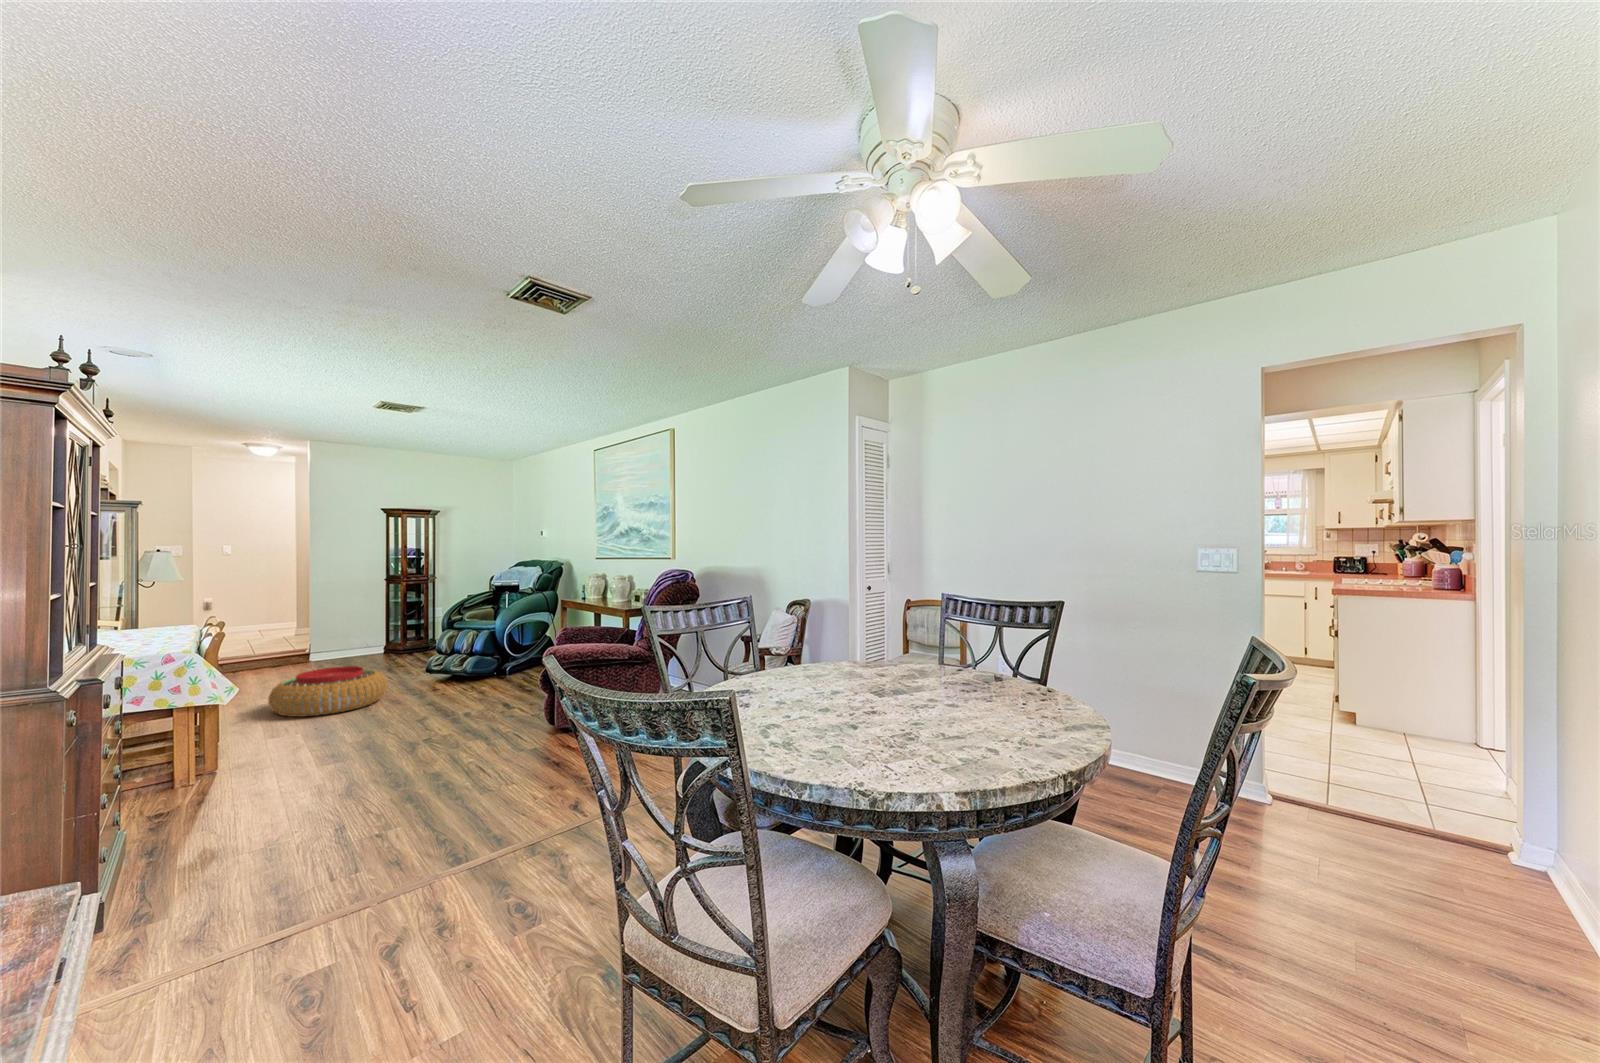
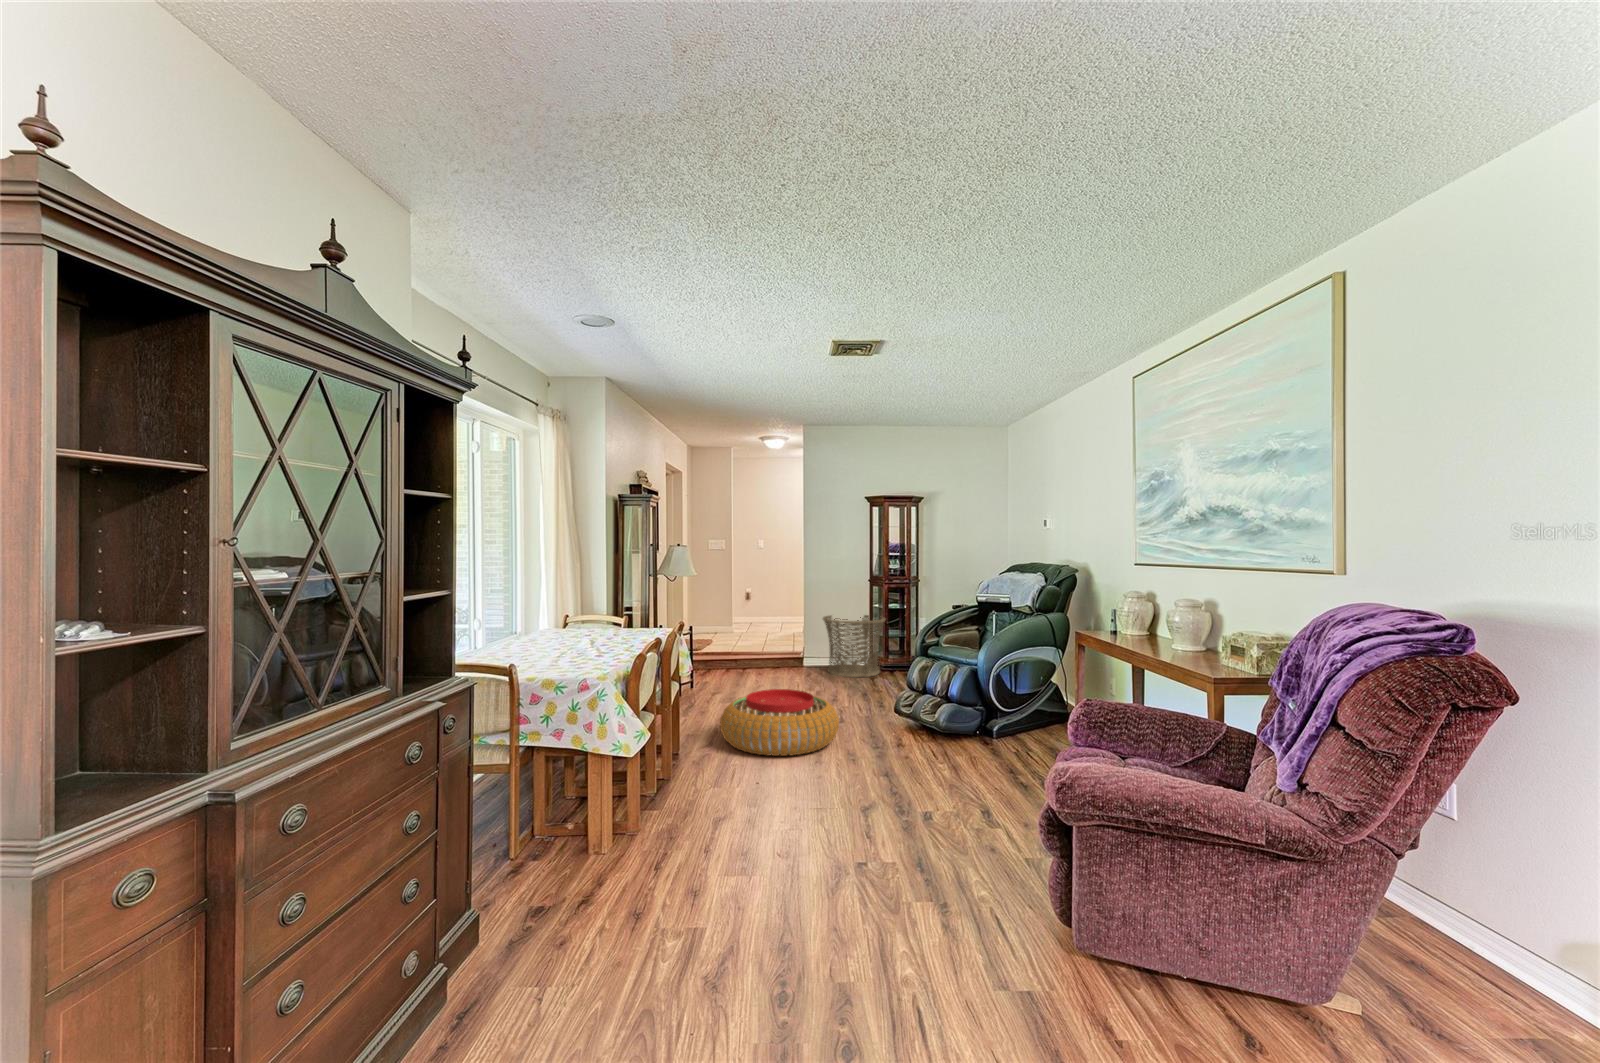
basket: none [339,608,406,663] -> present [823,615,885,677]

